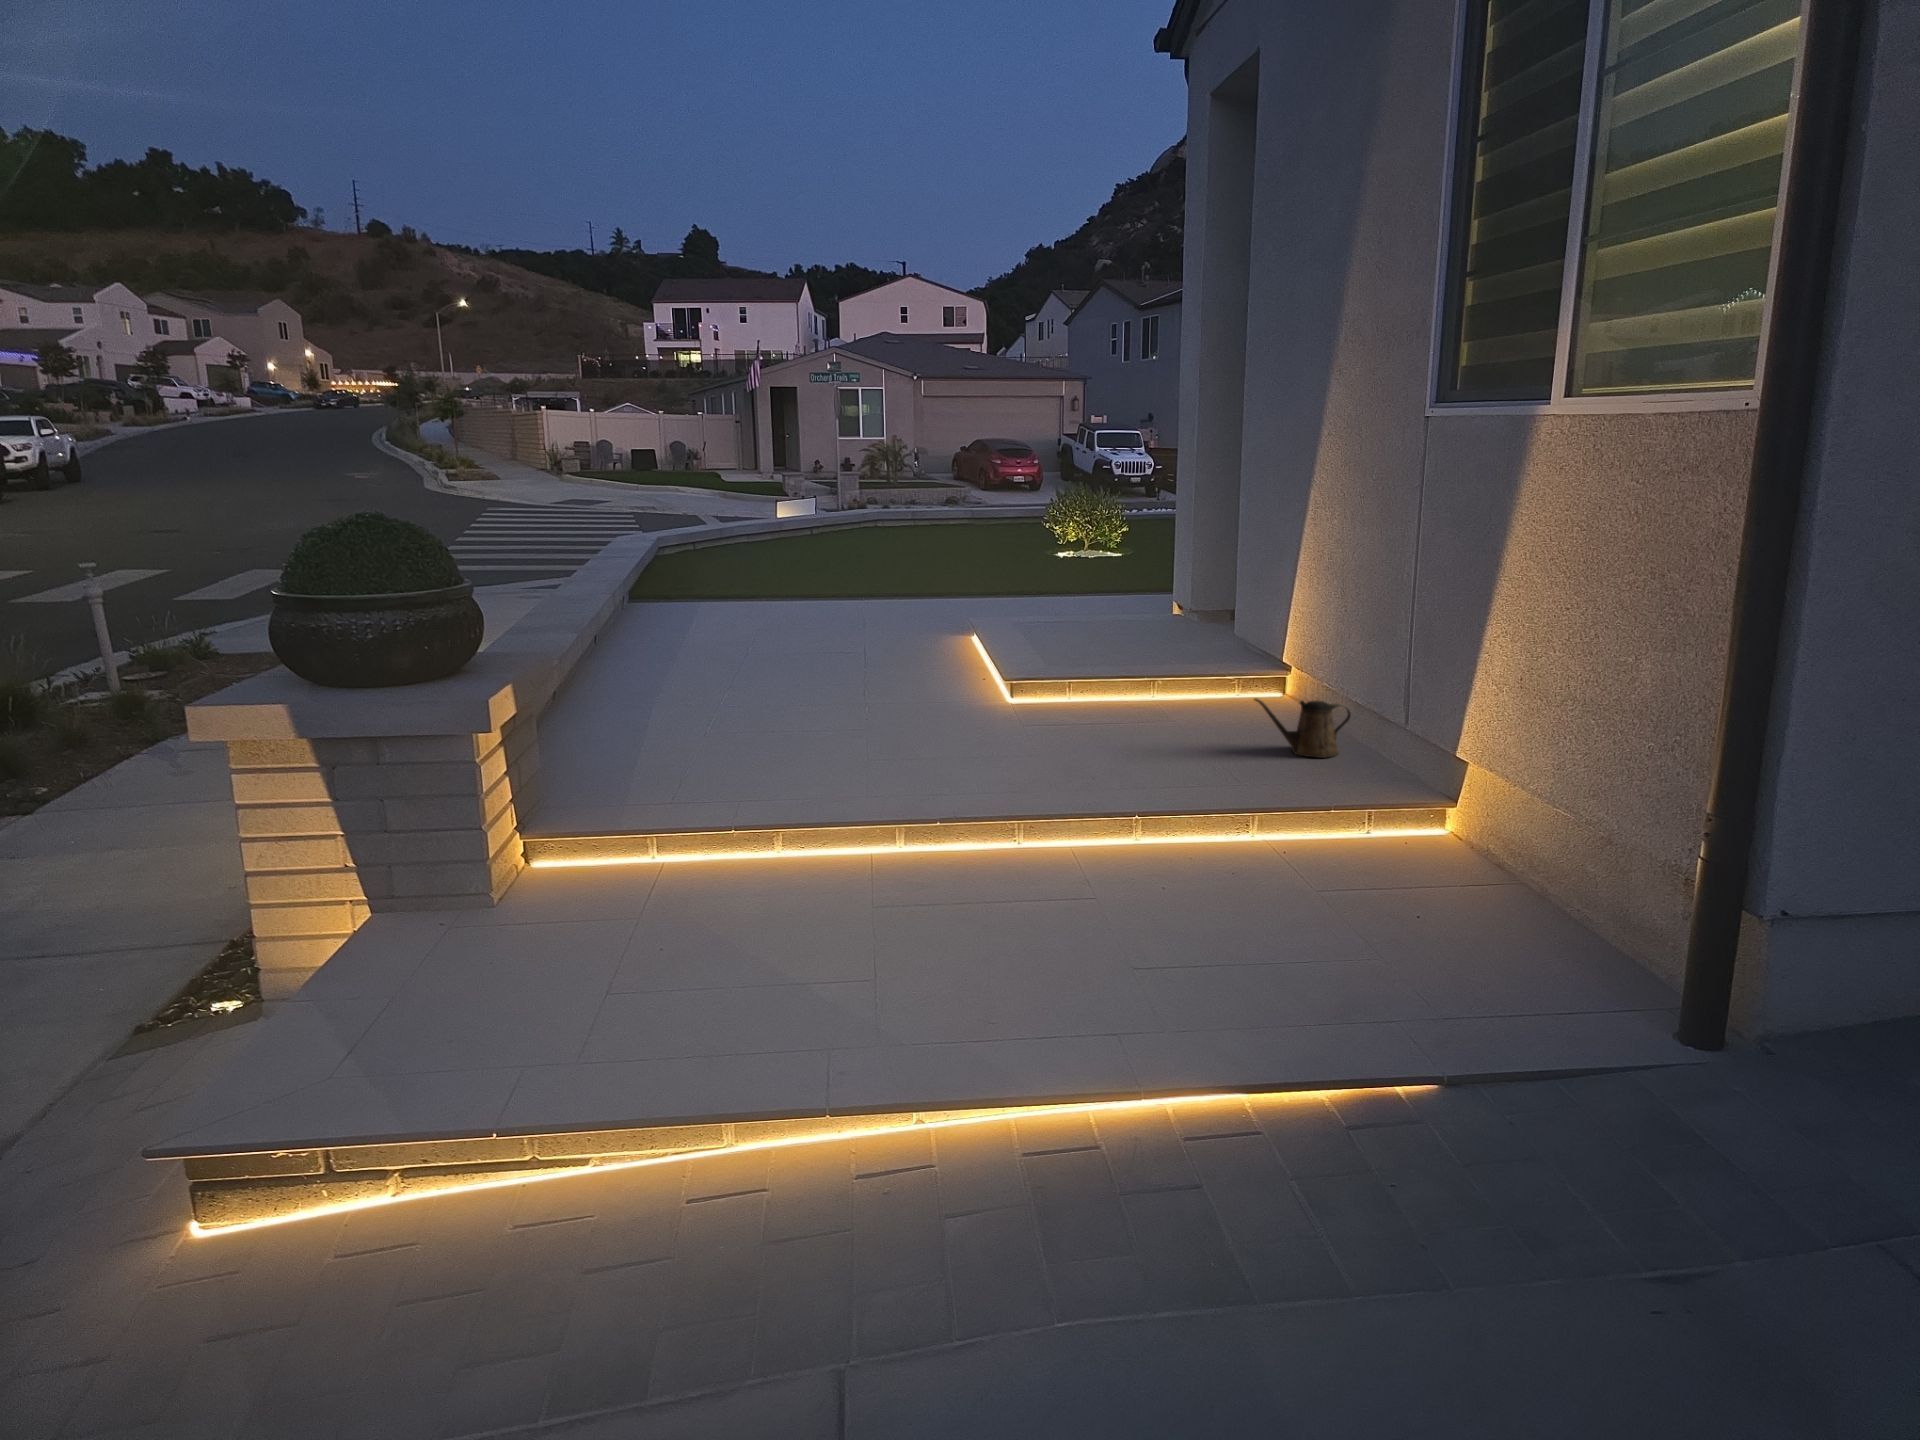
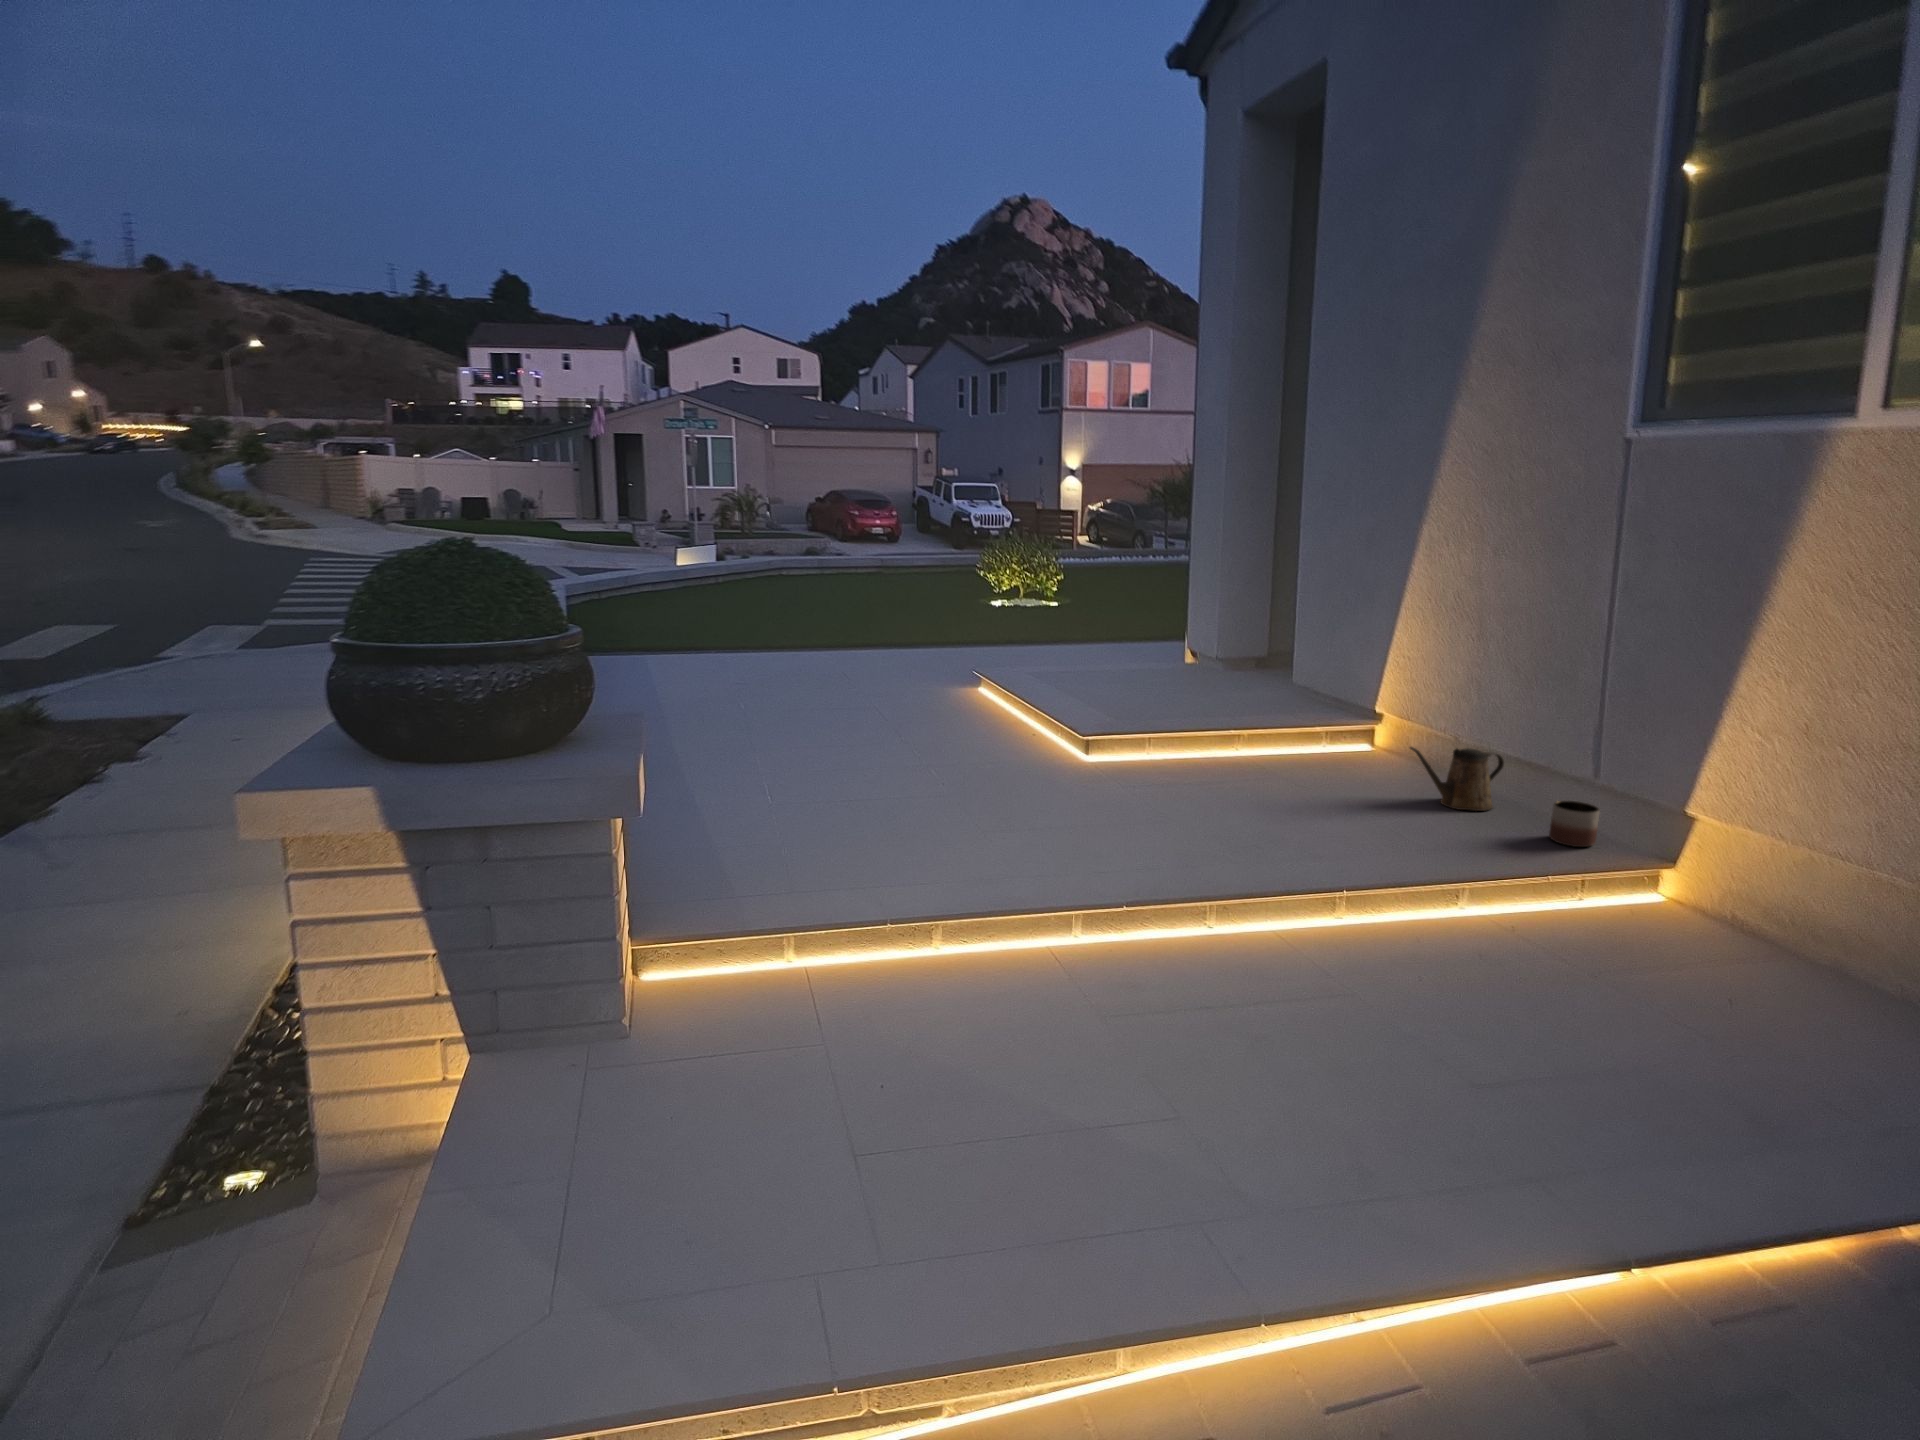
planter: none [1358,749,1400,791] -> present [1549,801,1600,847]

